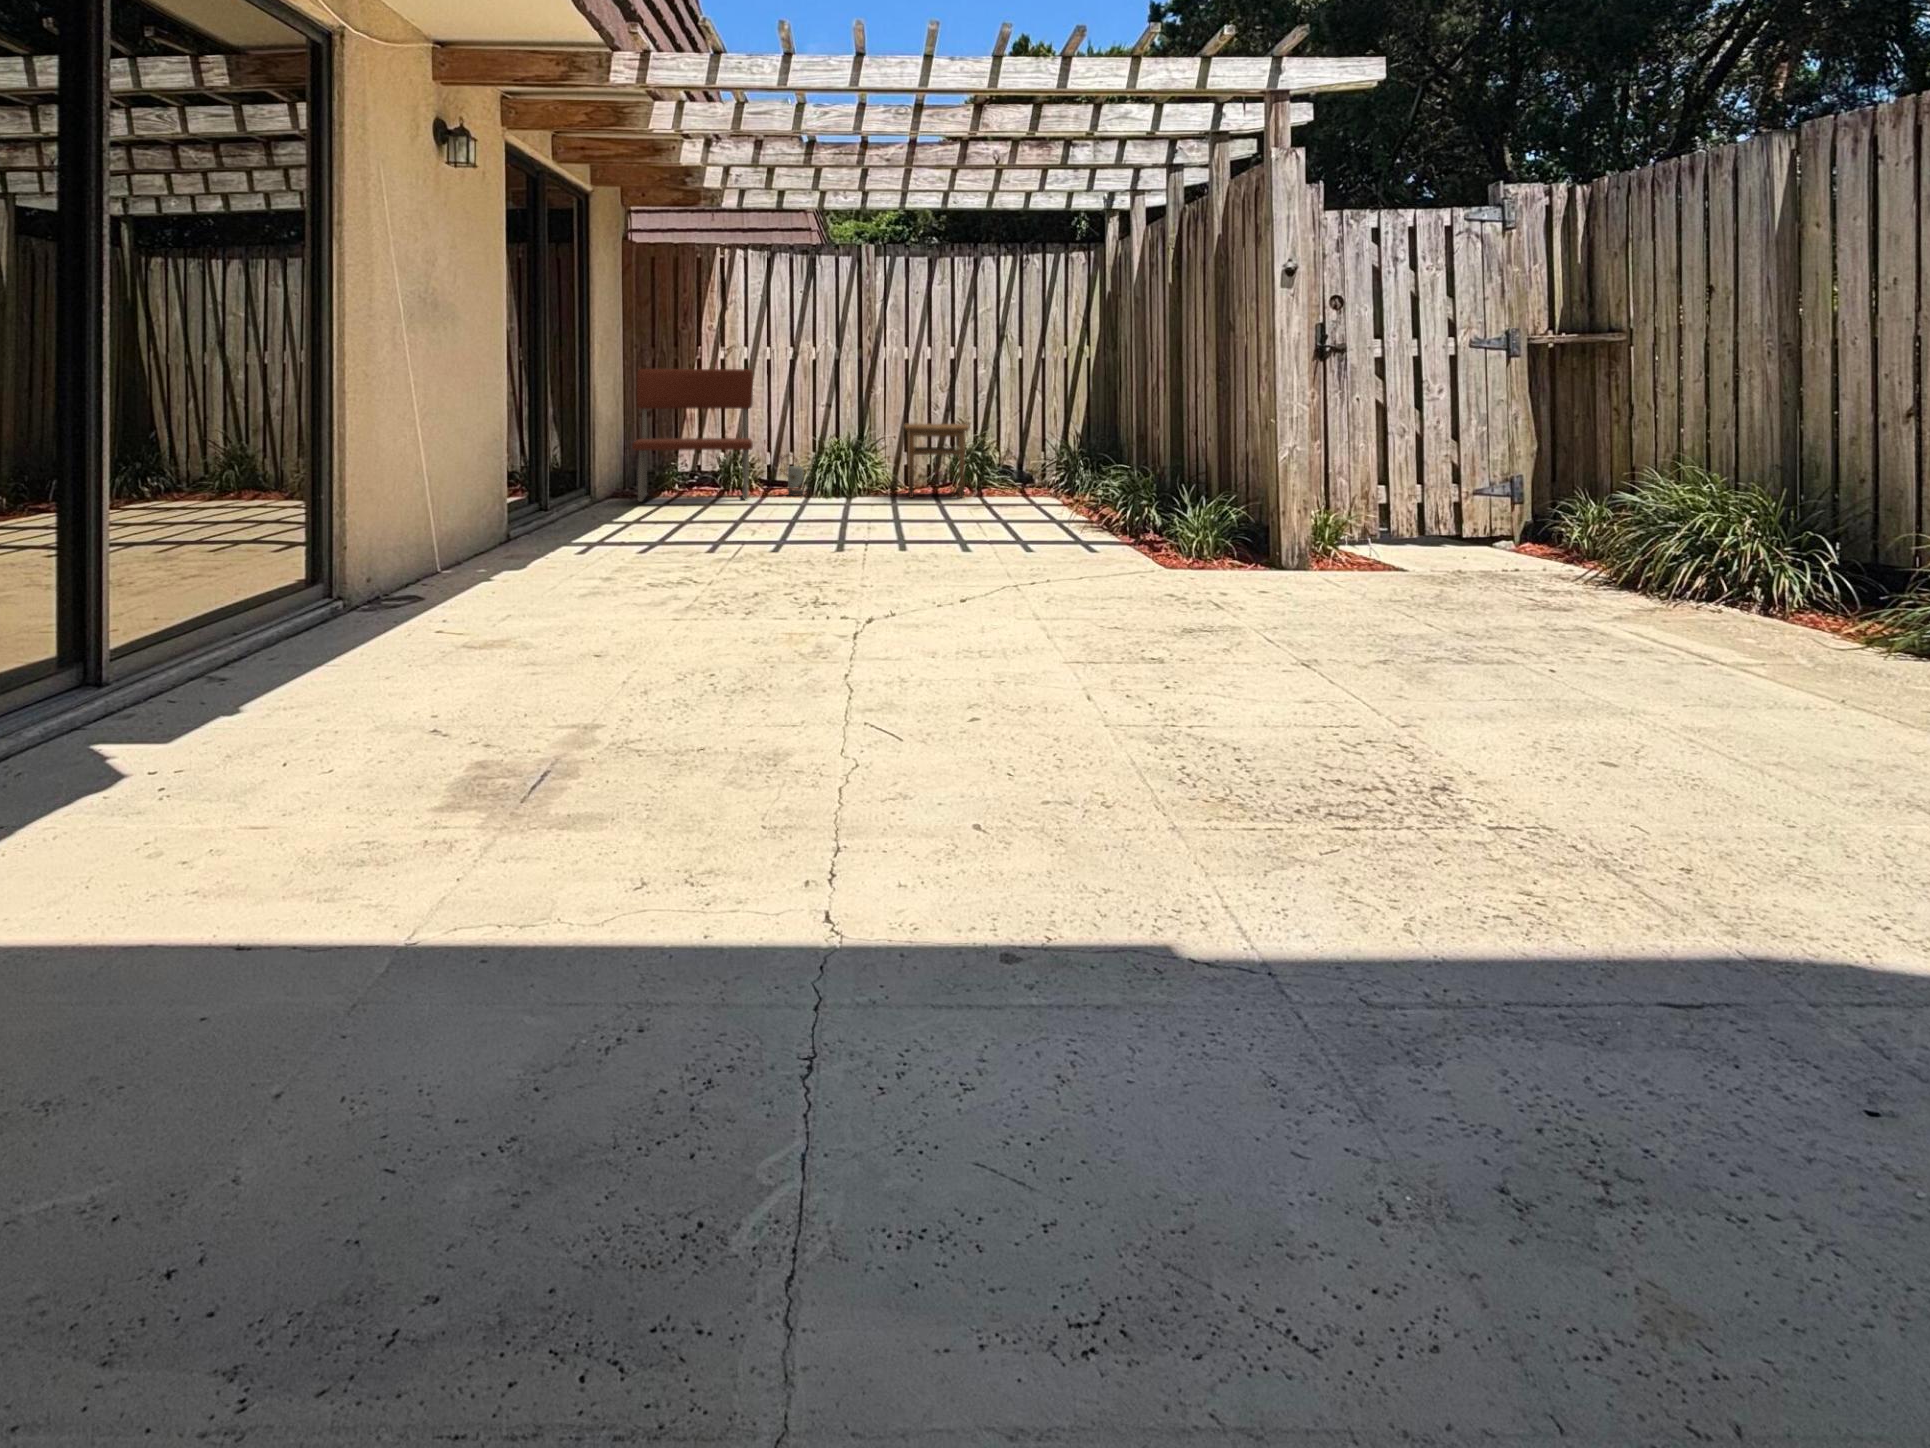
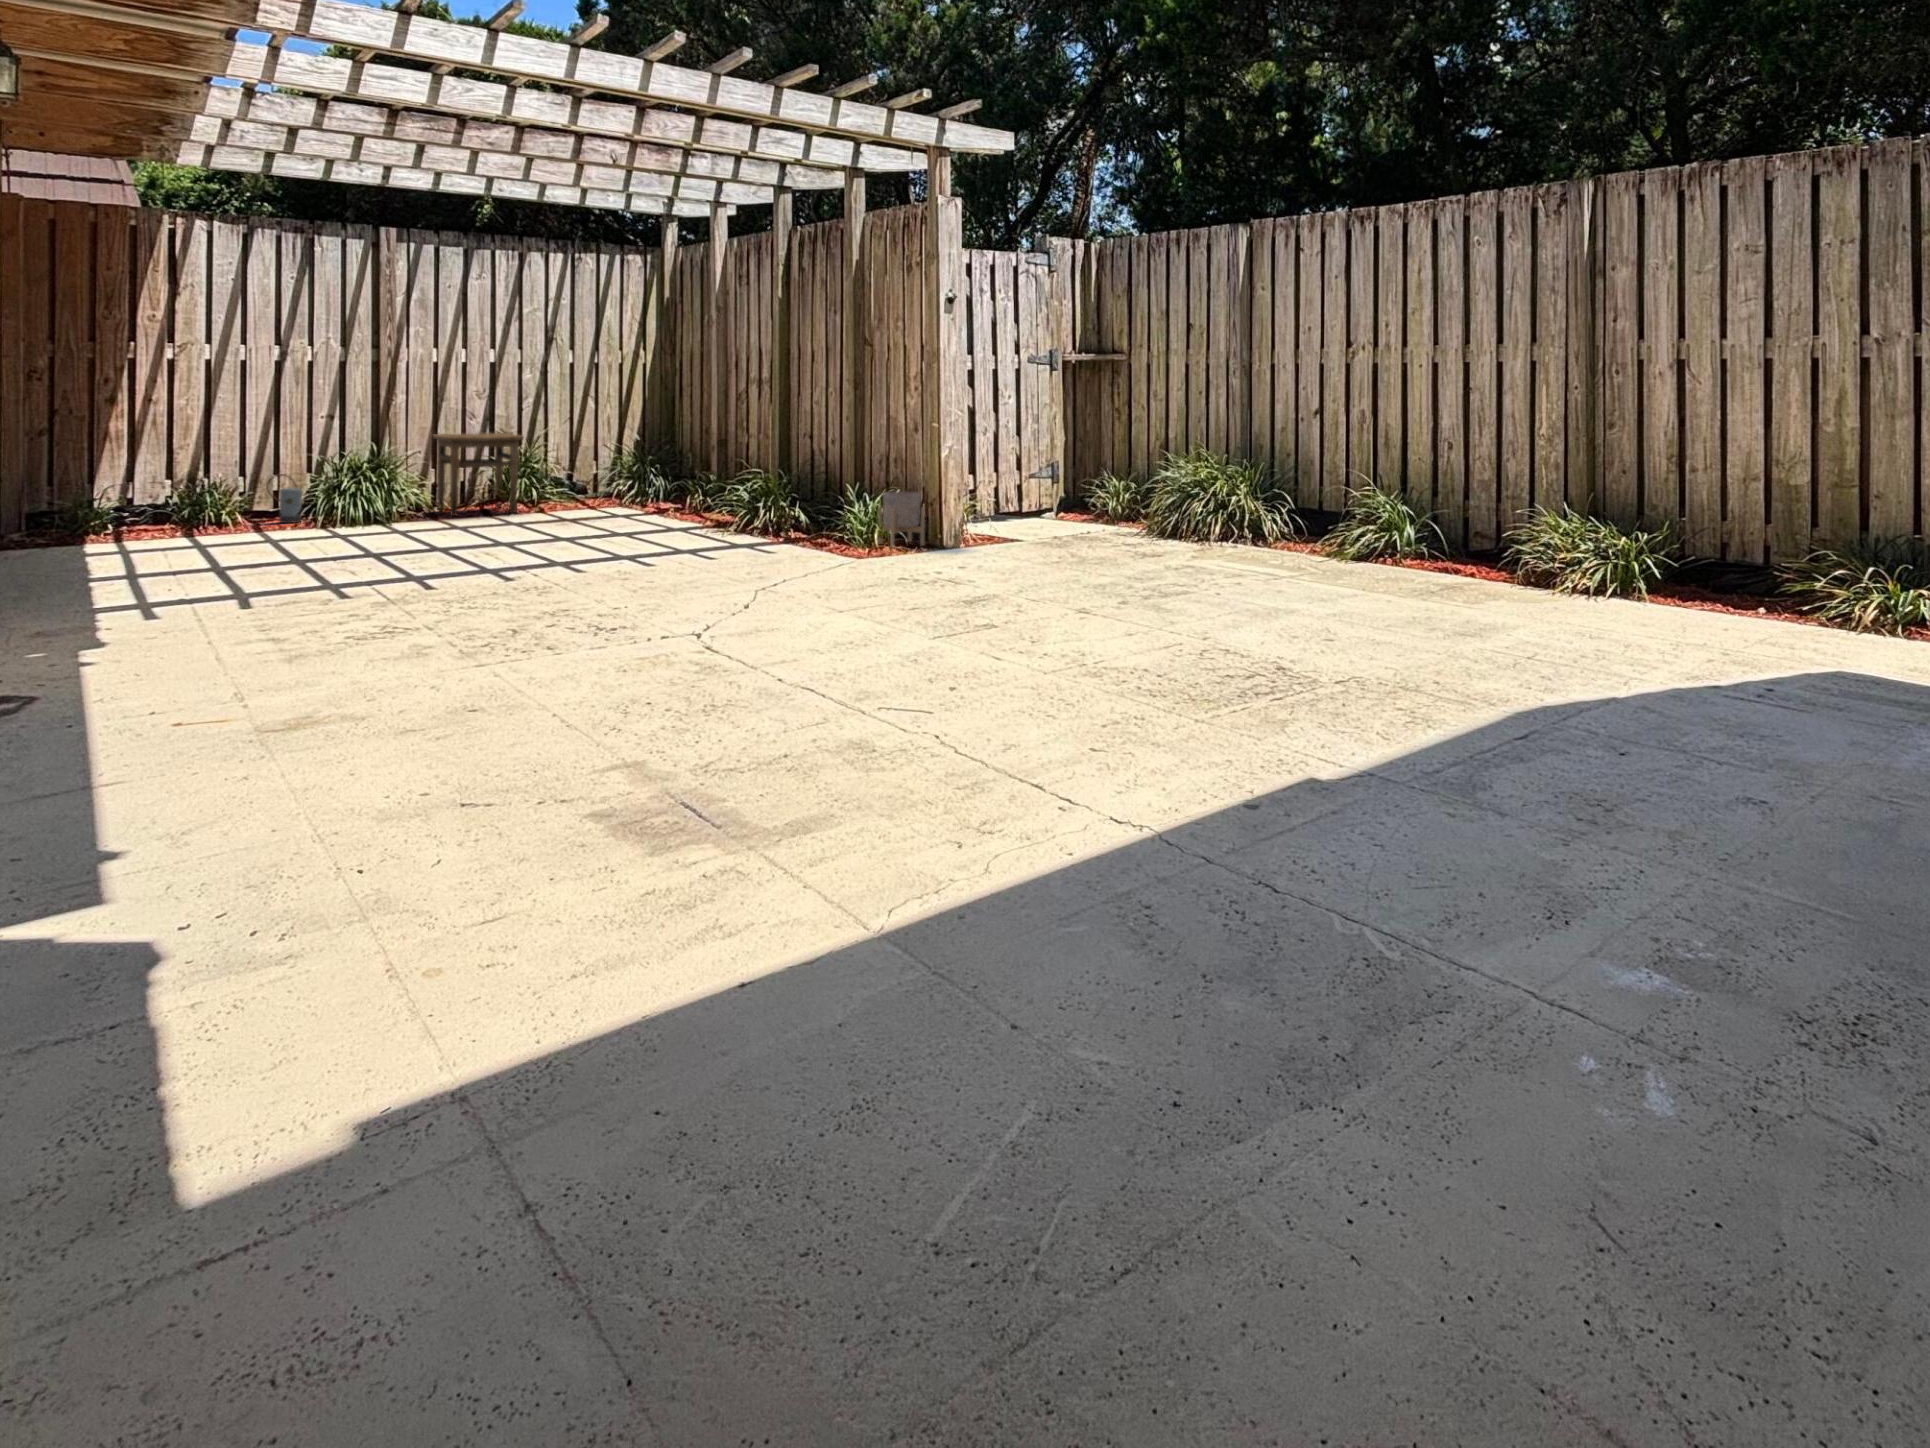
bench: present [632,369,753,502] -> none [48,369,248,544]
planter: none [1226,501,1276,567] -> present [878,492,925,547]

